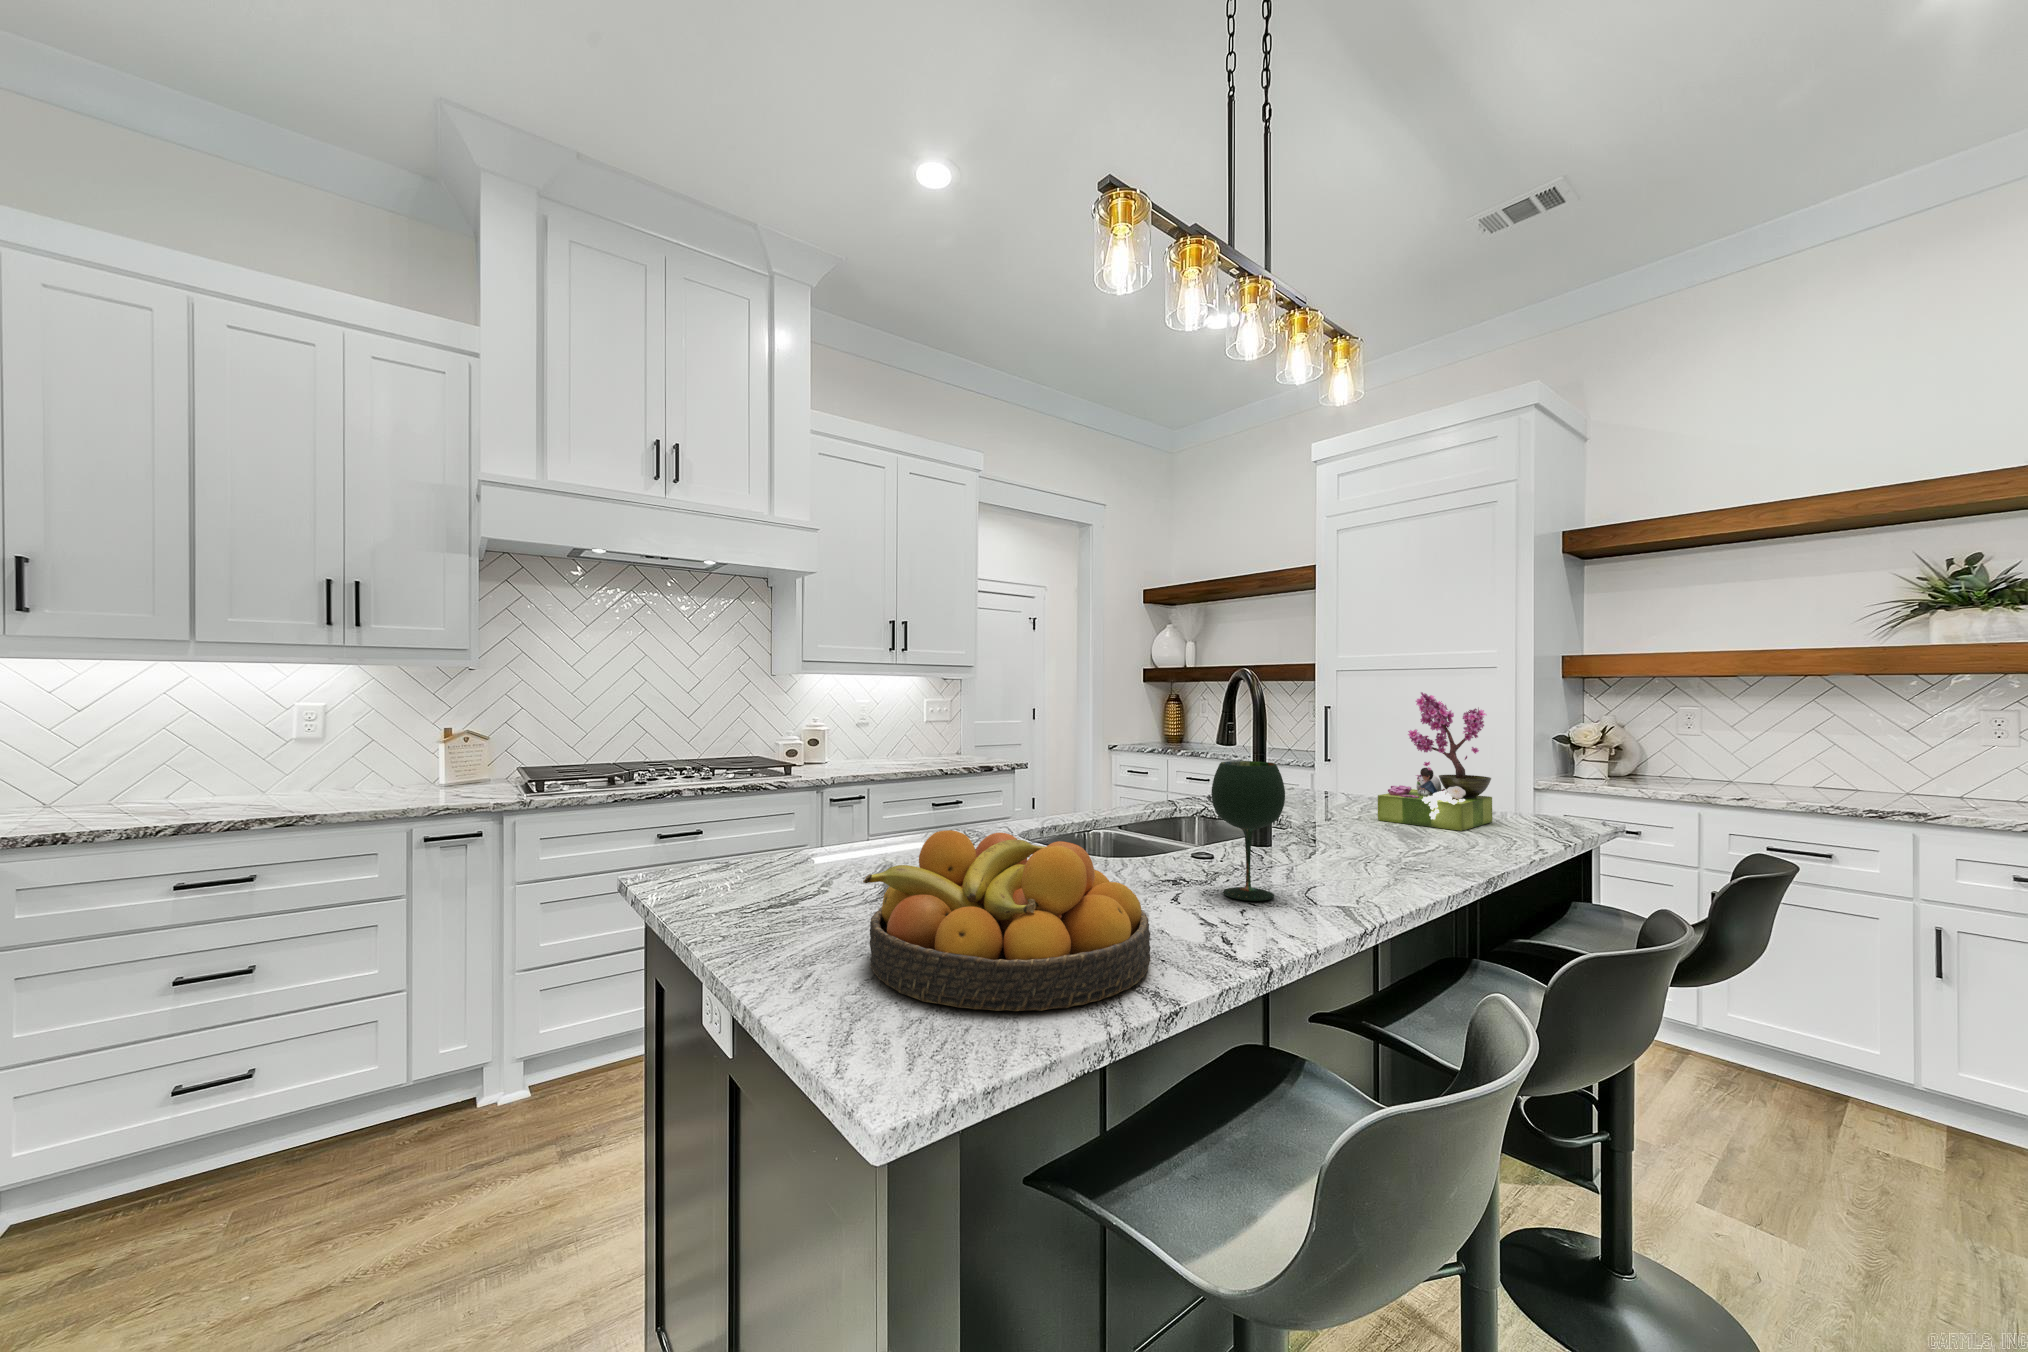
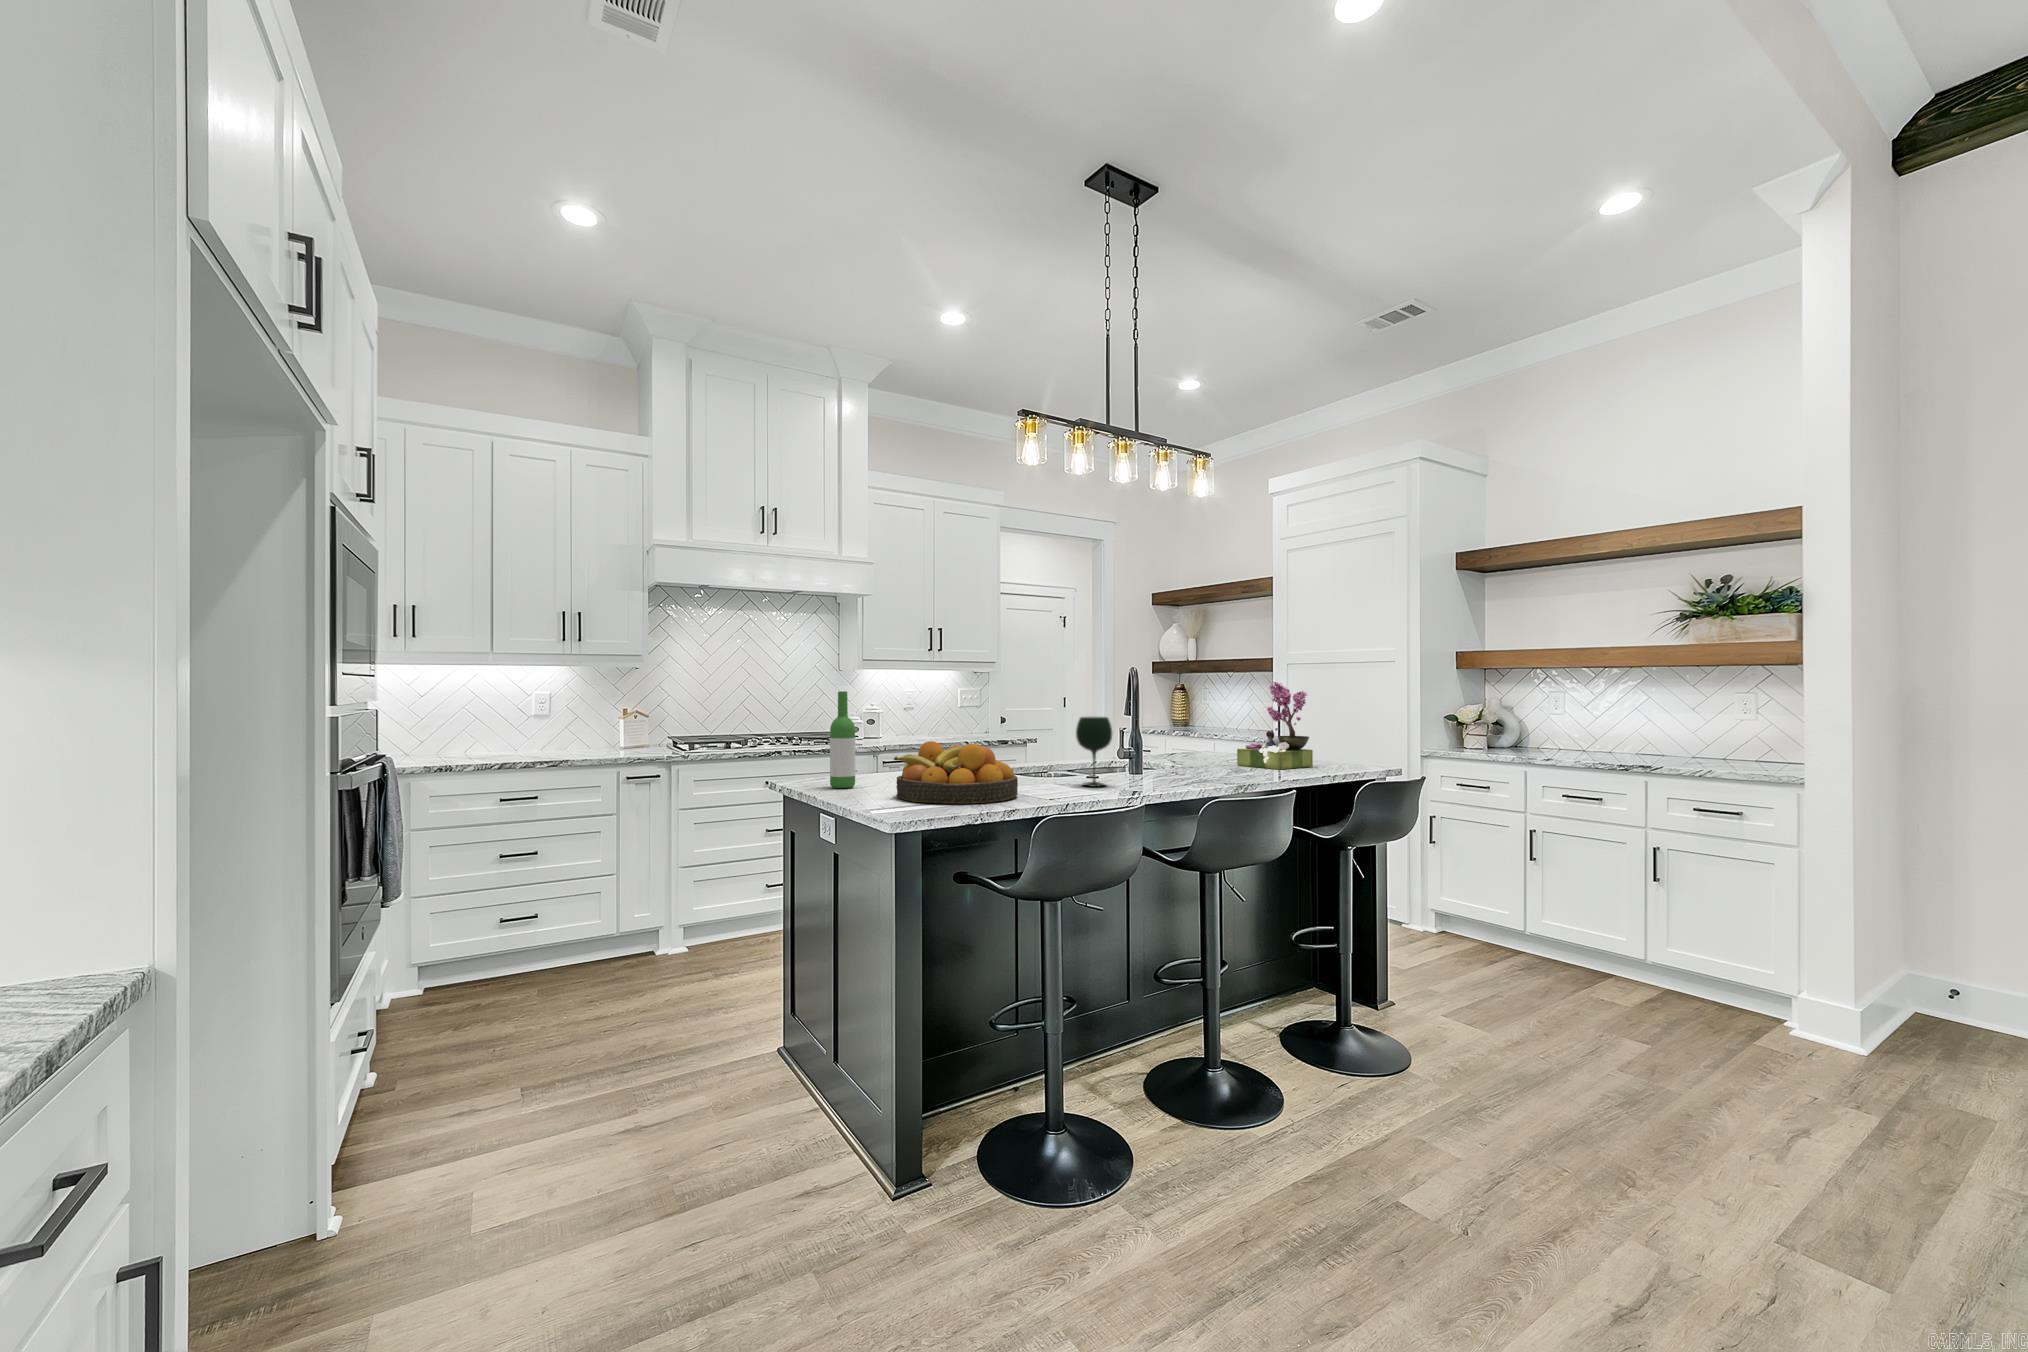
wine bottle: none [722,714,777,921] -> present [830,691,855,788]

